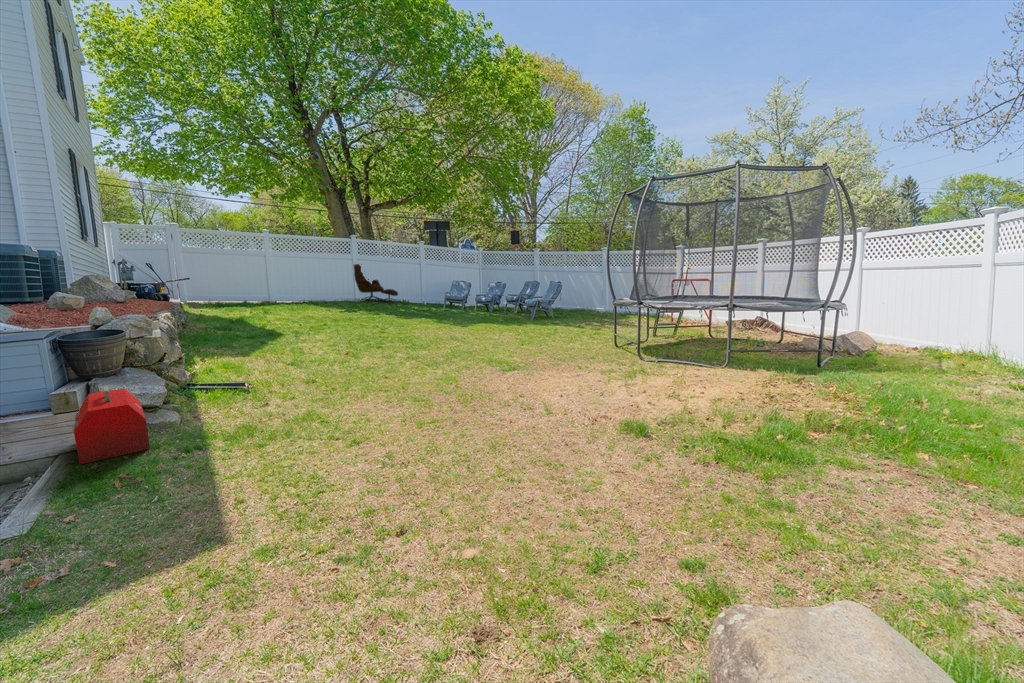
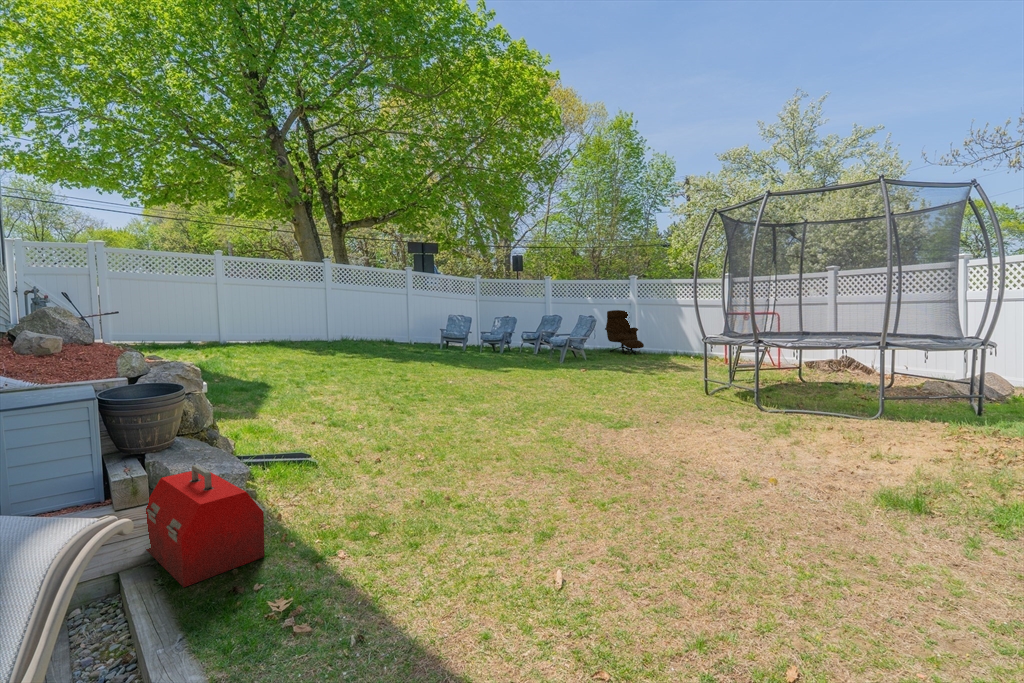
lounge chair: present [354,264,398,301] -> present [605,310,644,354]

